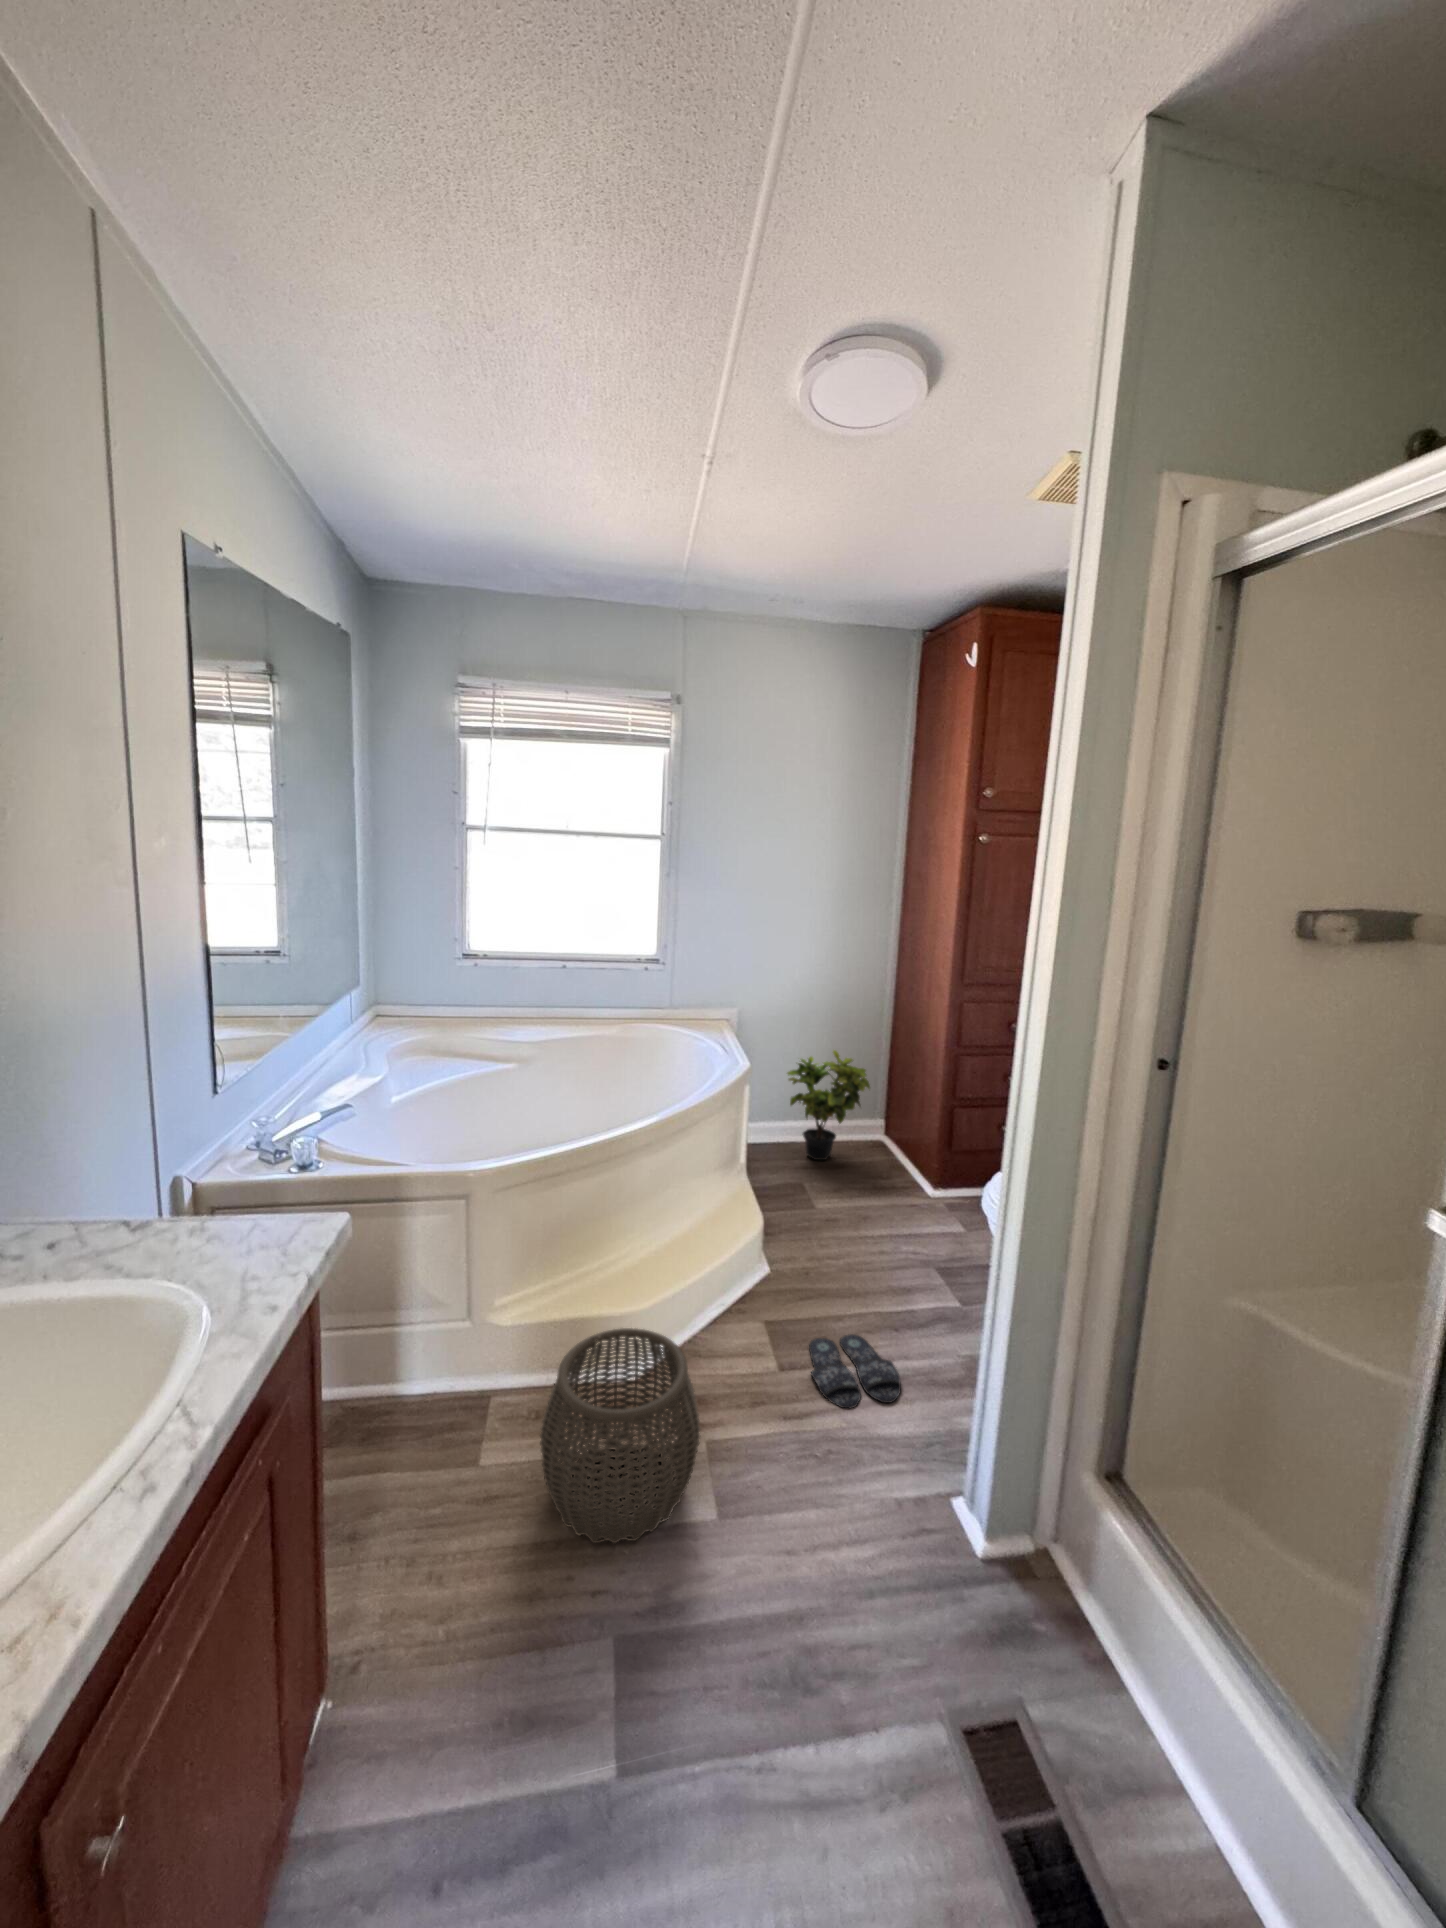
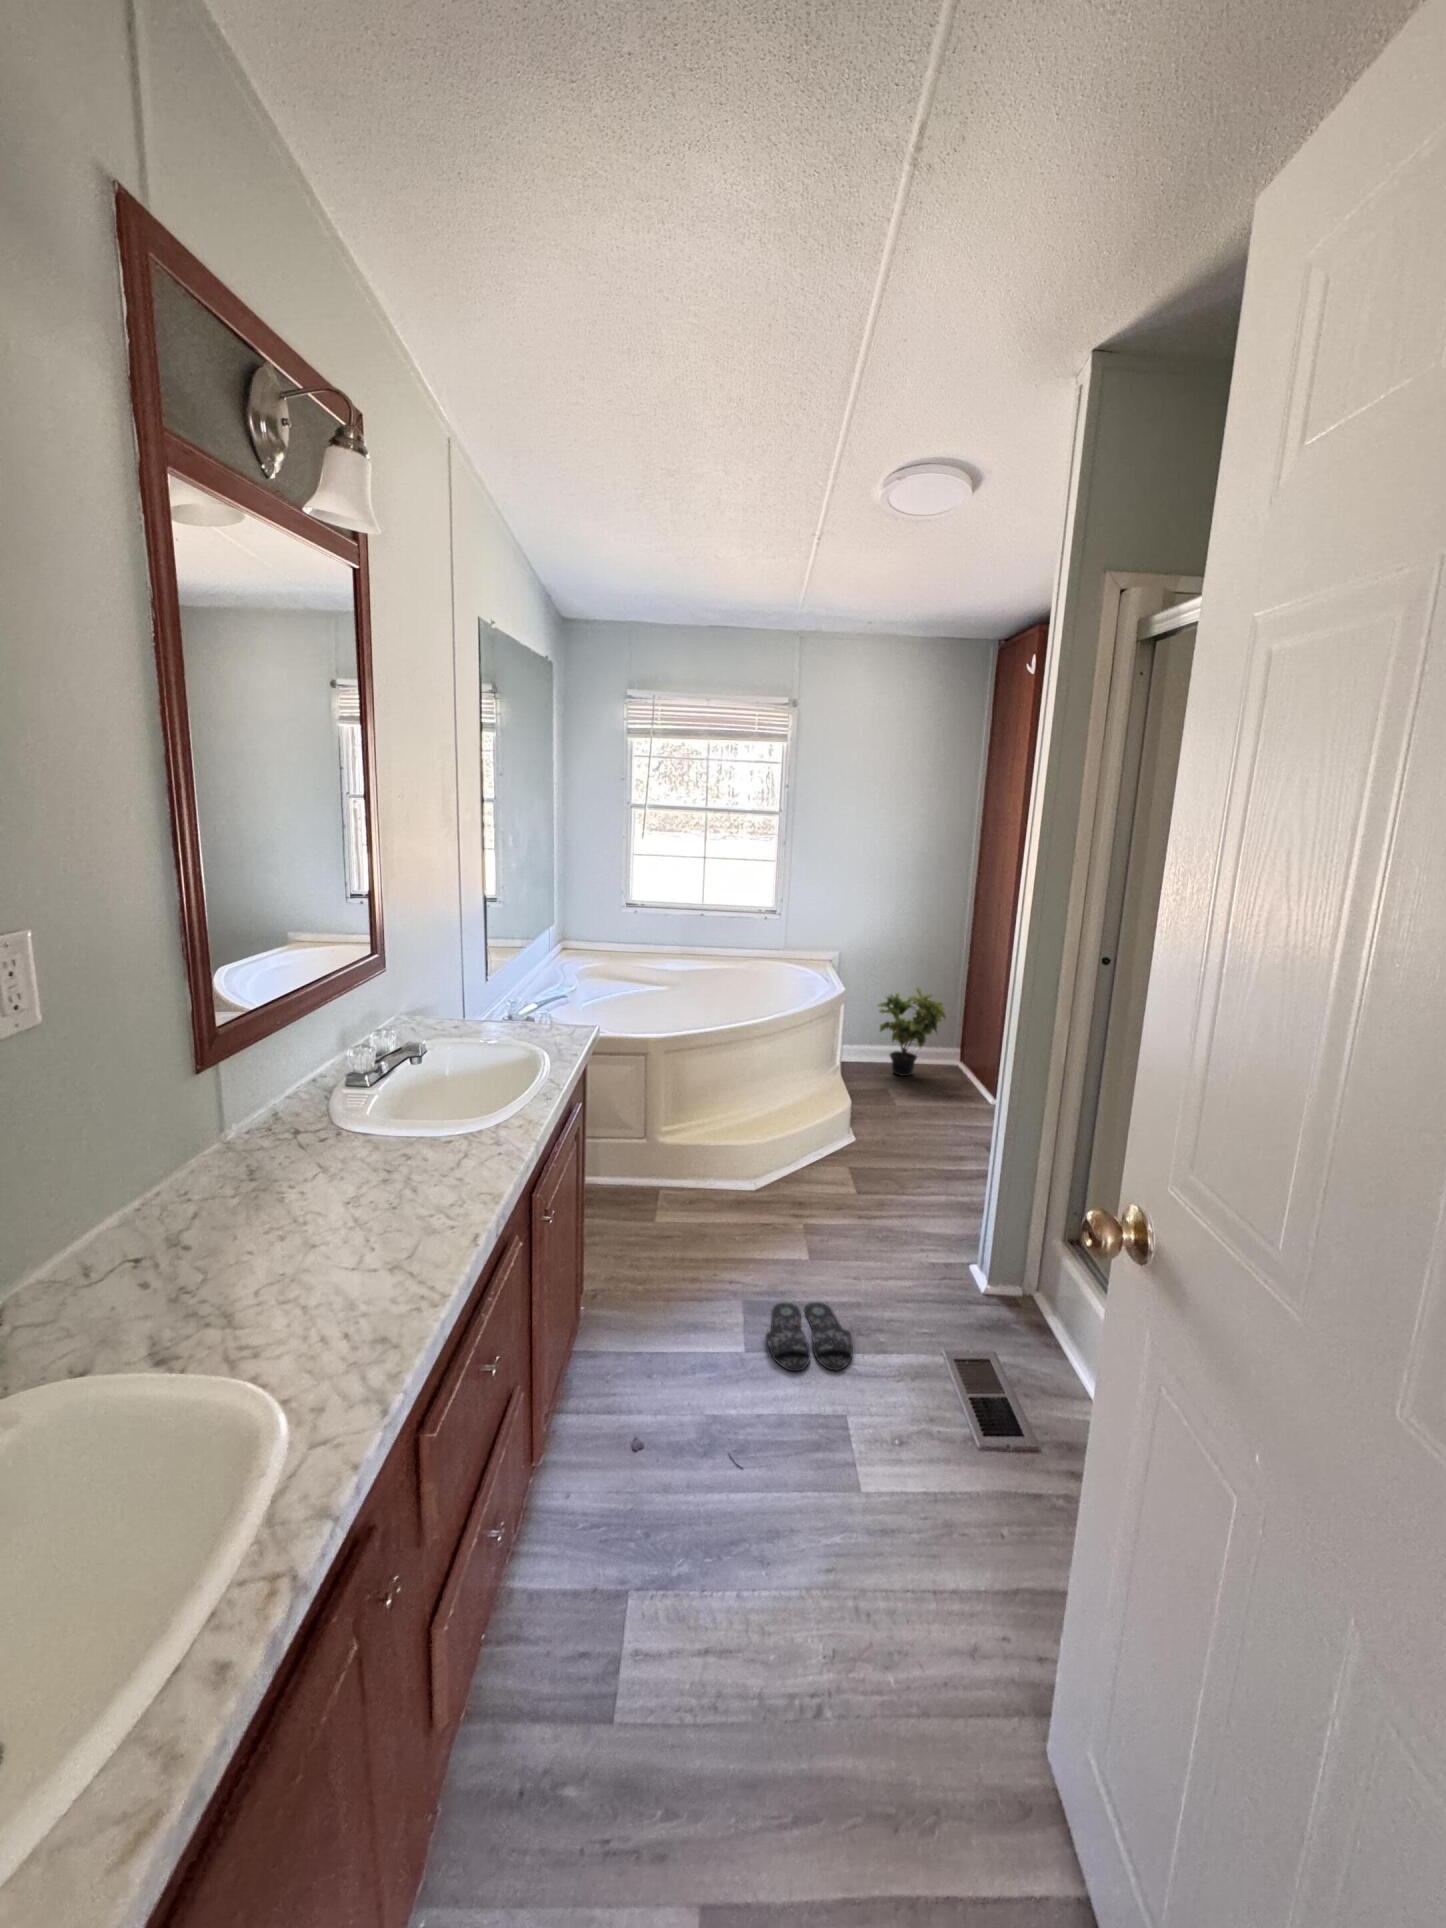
woven basket: present [540,1328,700,1543] -> none [696,1141,799,1262]
slippers: present [809,1334,901,1408] -> present [766,1302,853,1371]

